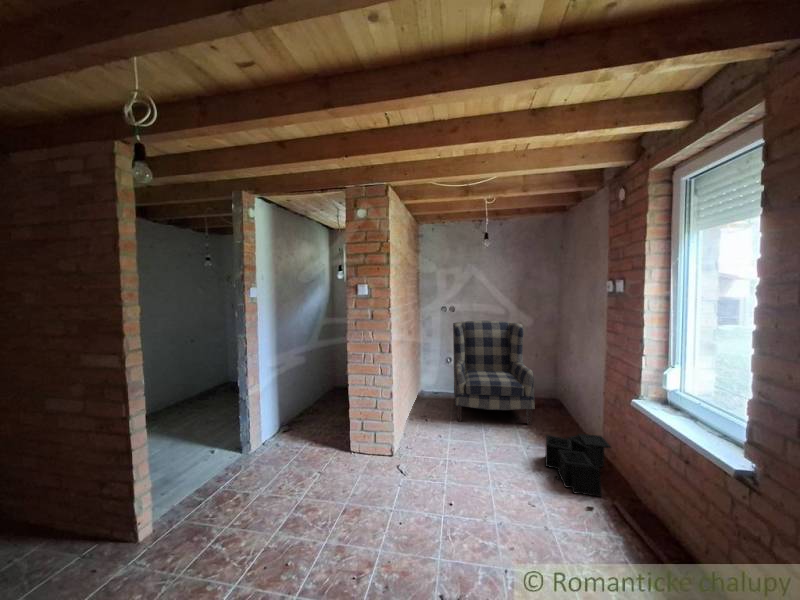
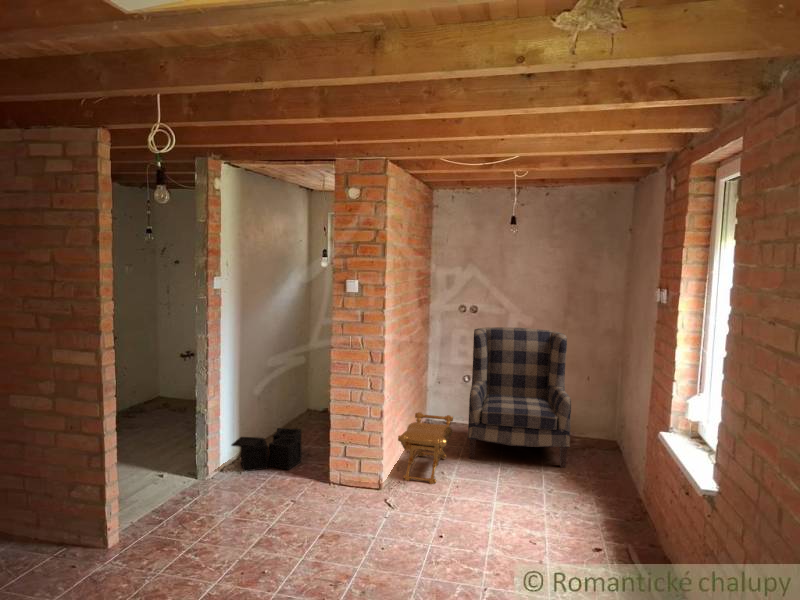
stool: none [404,387,445,447] -> present [398,412,453,484]
storage bin: present [545,434,611,497] -> present [232,428,302,472]

